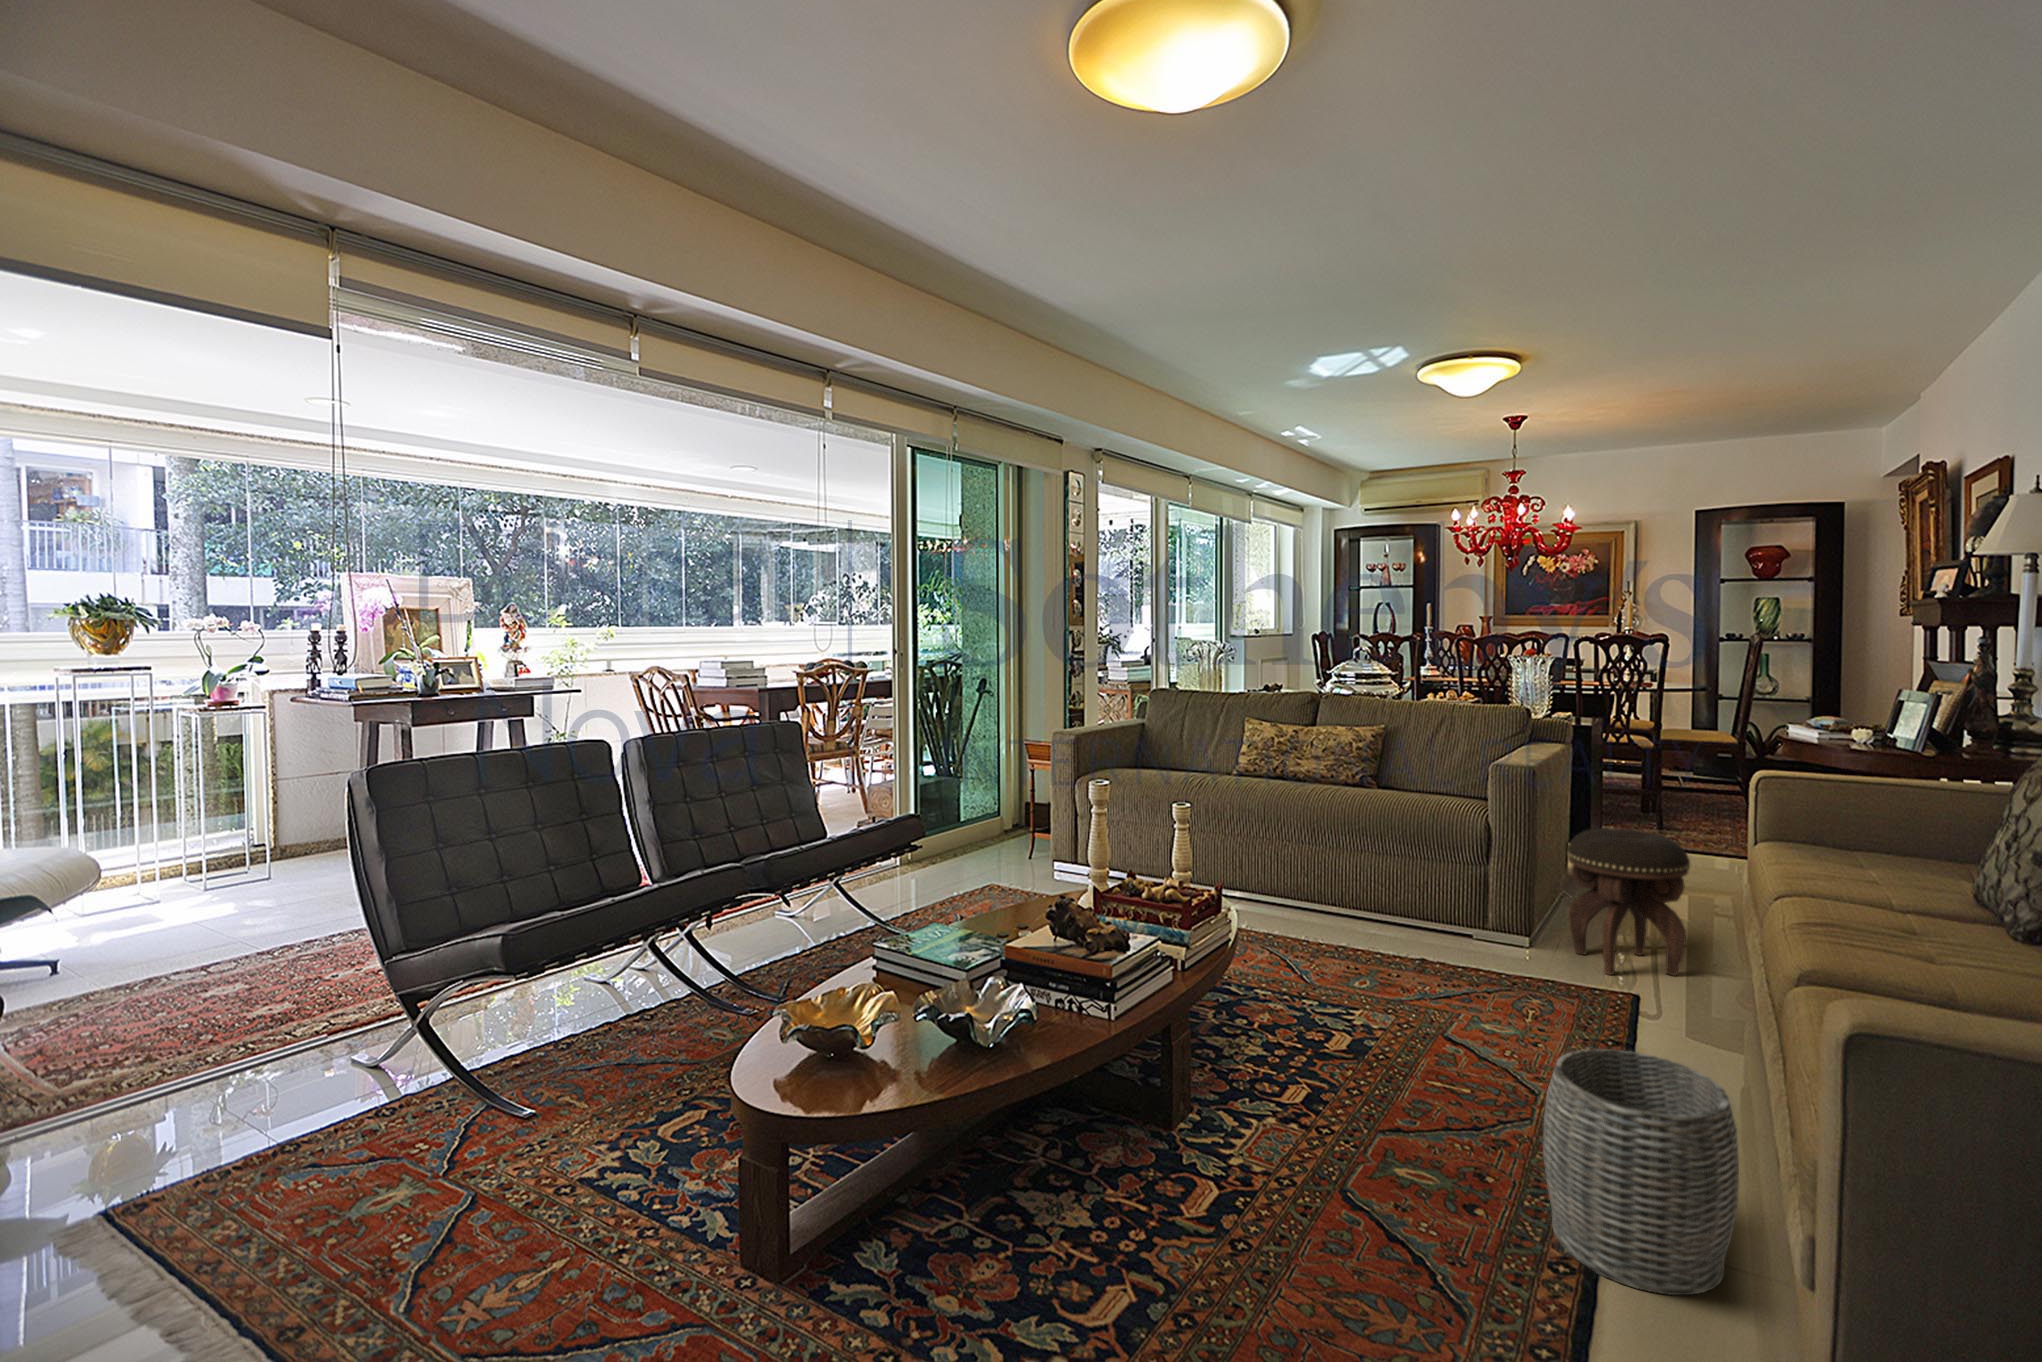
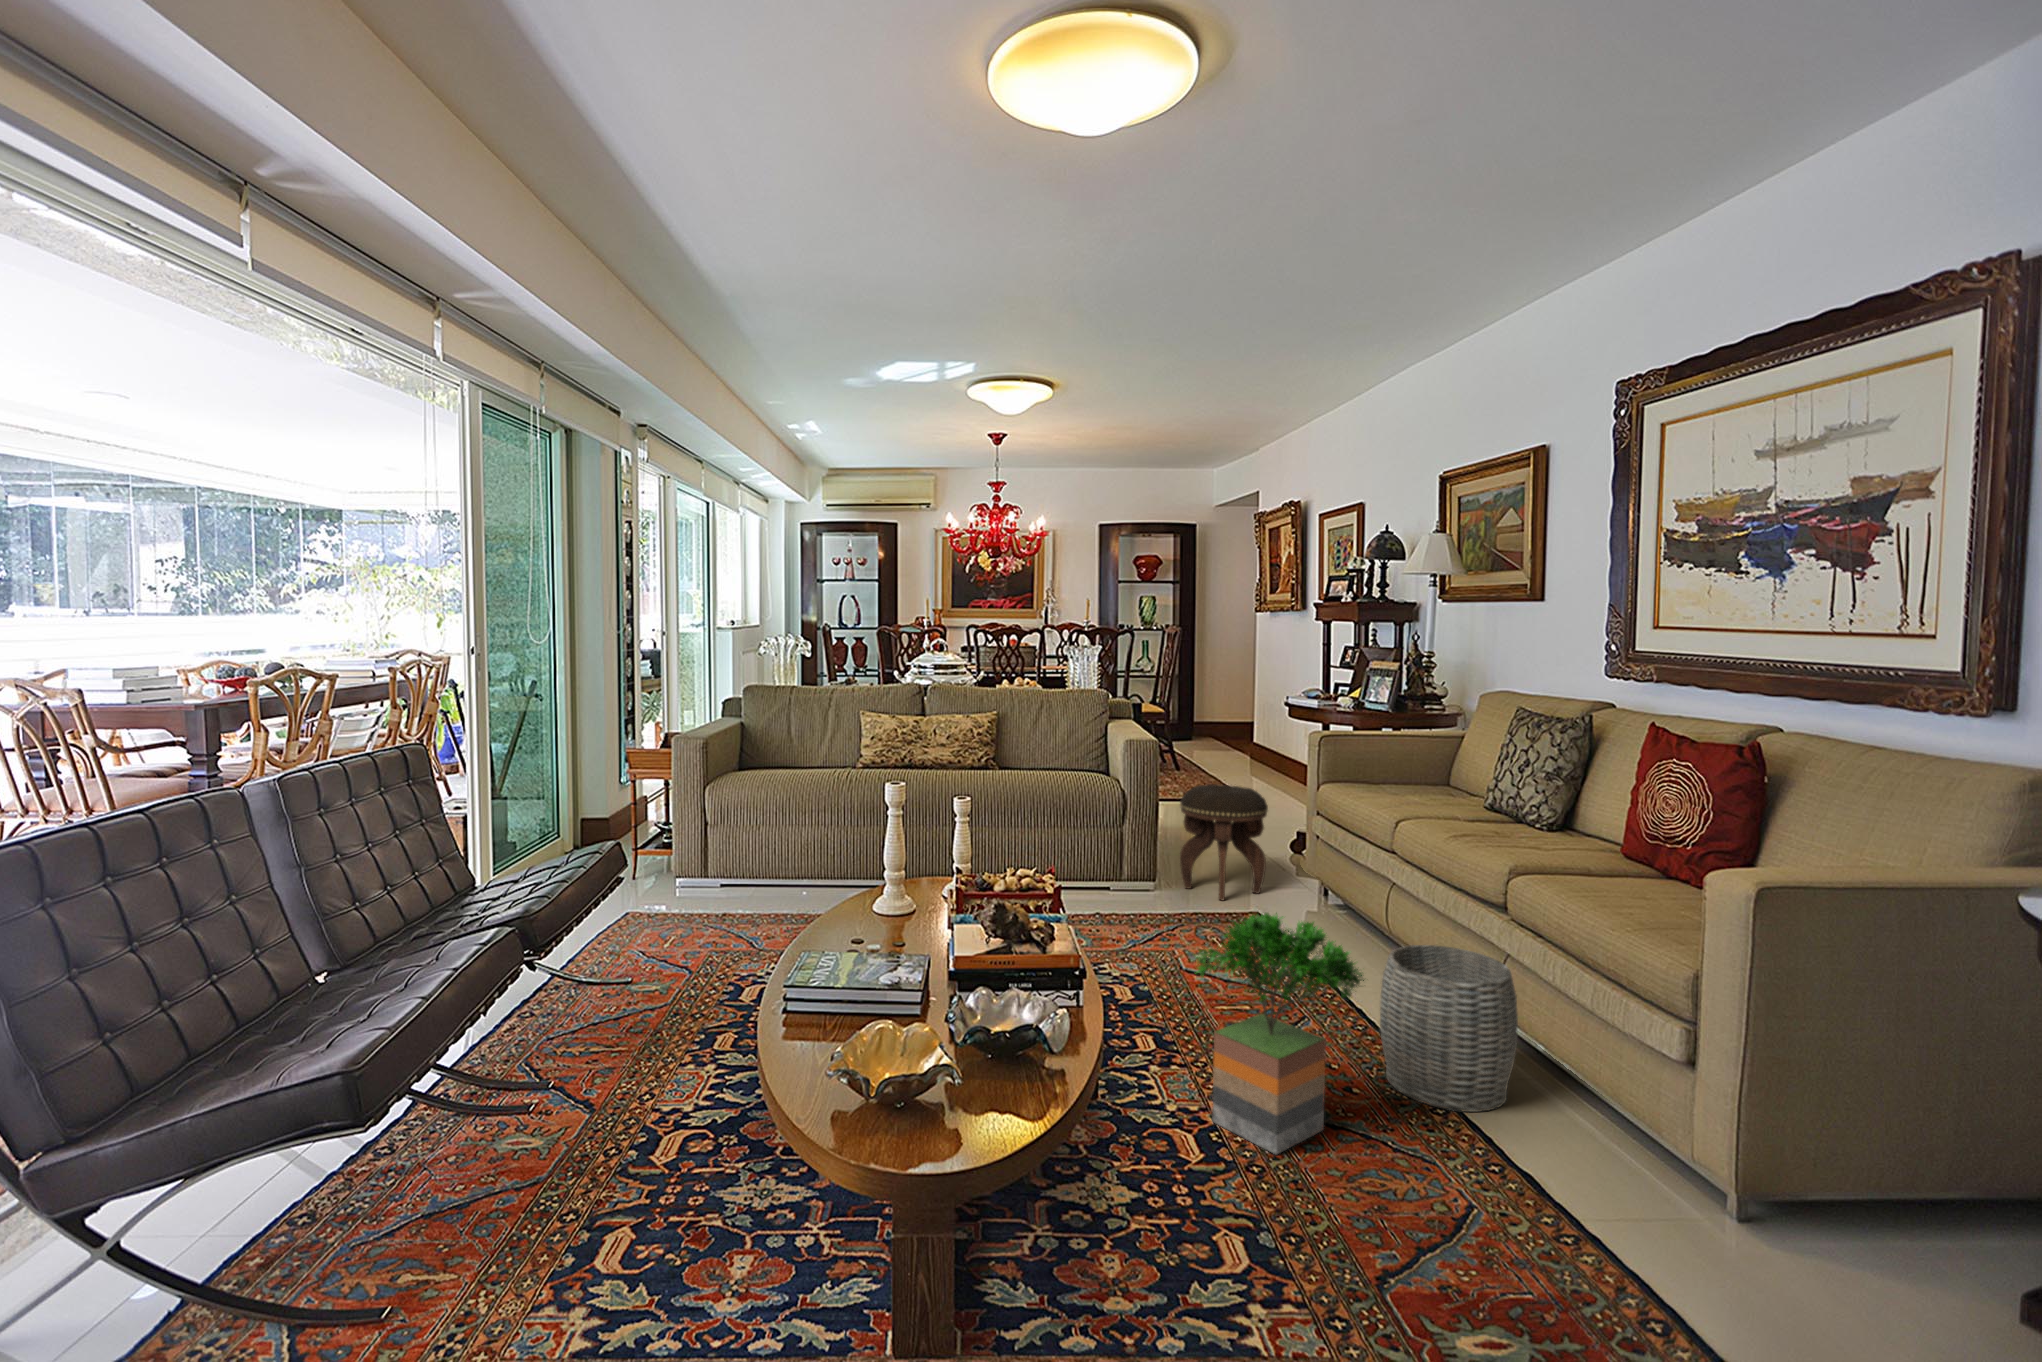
potted tree: none [1248,958,1441,1242] -> present [1196,913,1365,1154]

